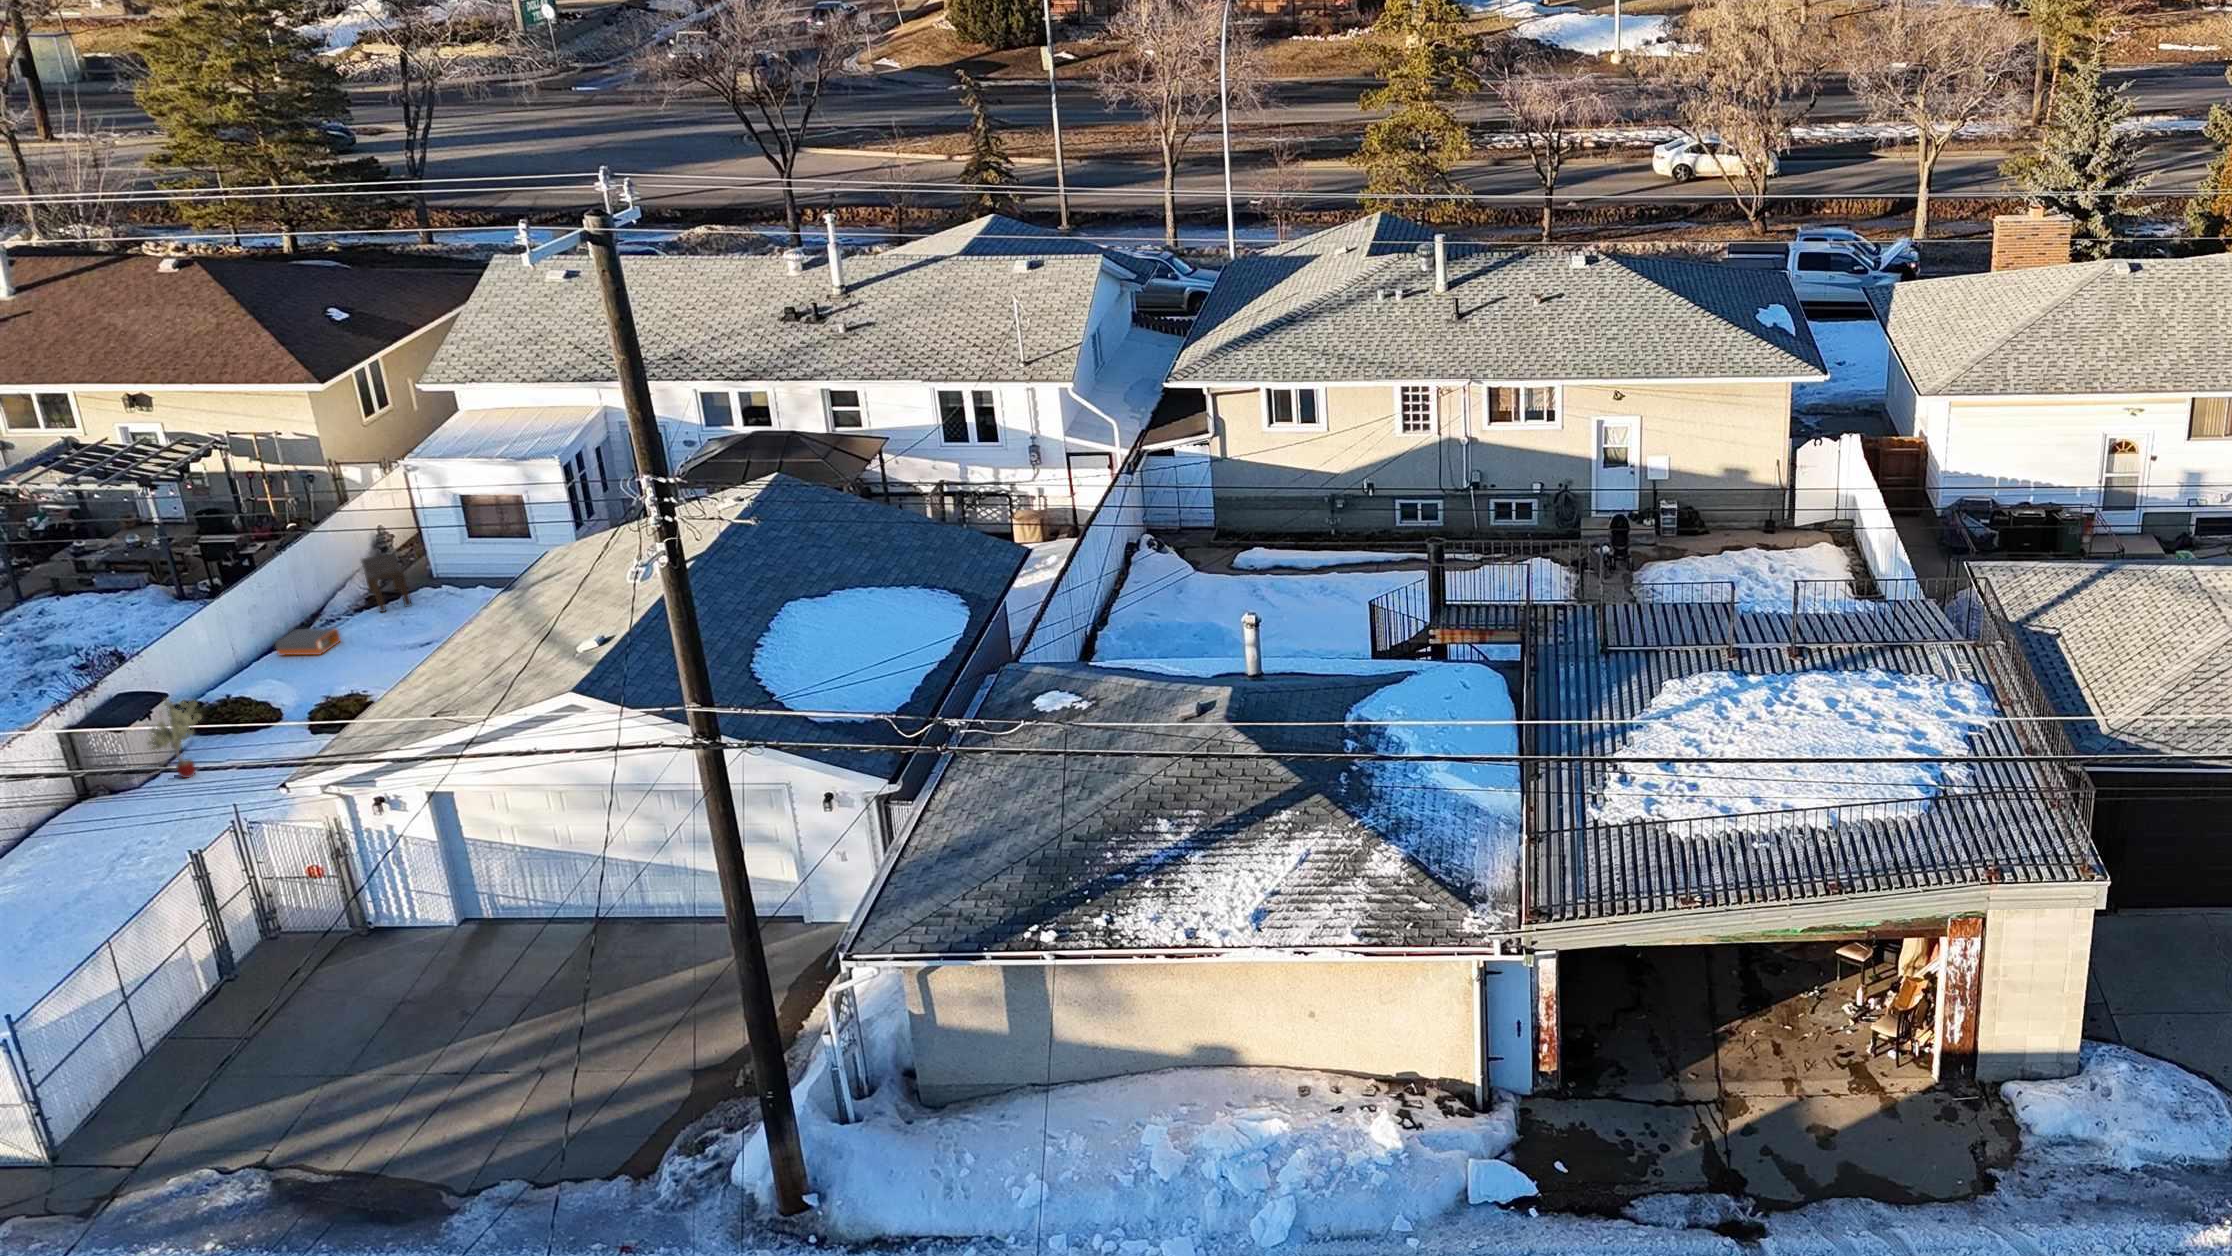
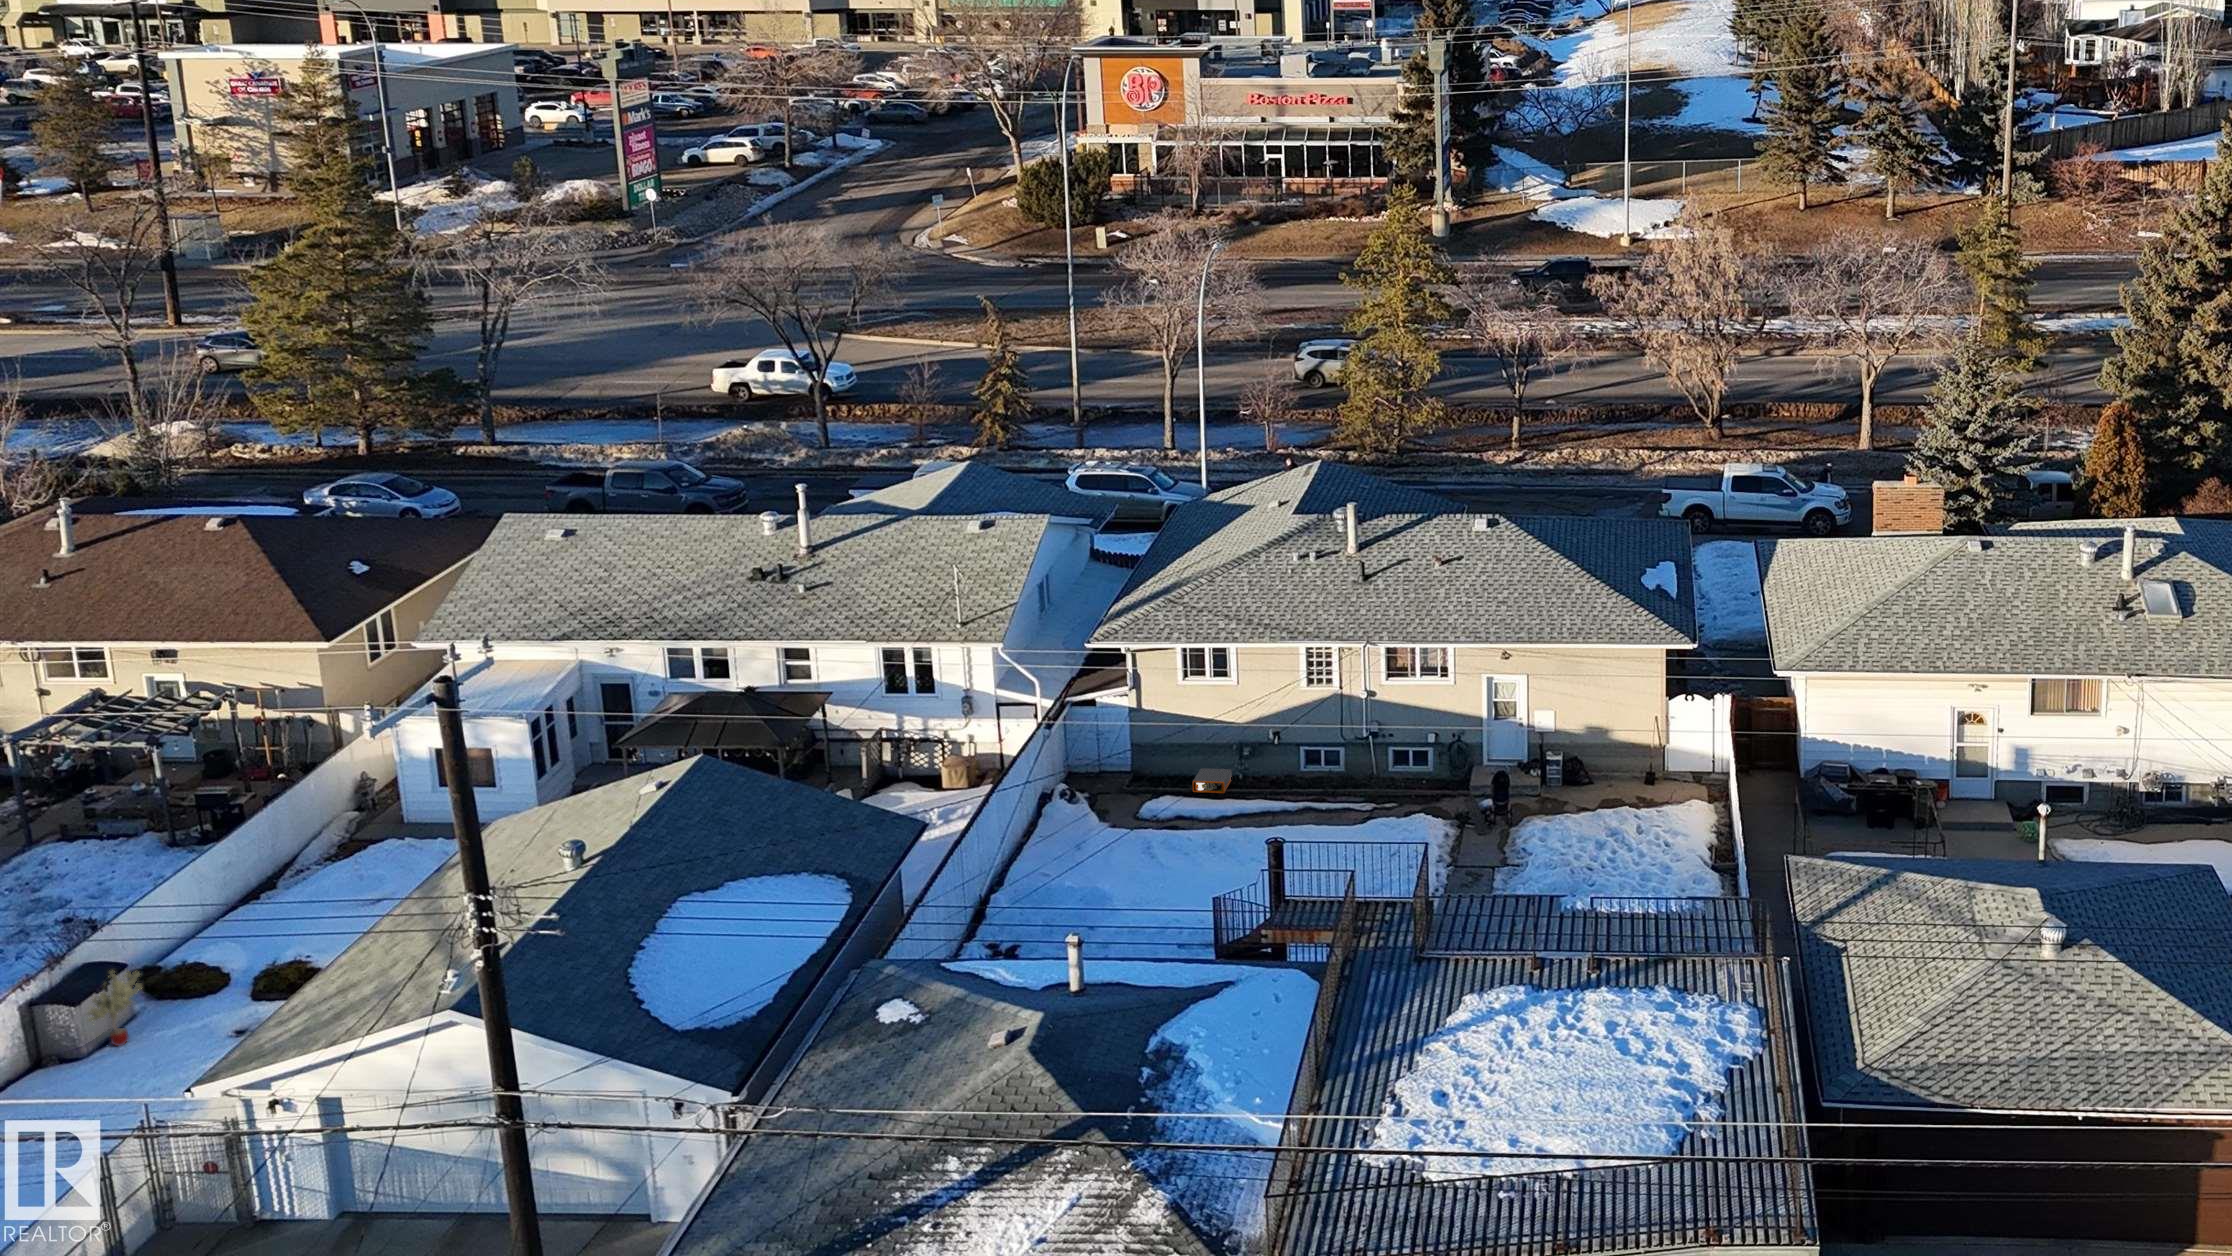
bench: present [361,553,411,612] -> none [334,802,373,861]
storage box: present [275,628,341,655] -> present [1193,768,1232,793]

